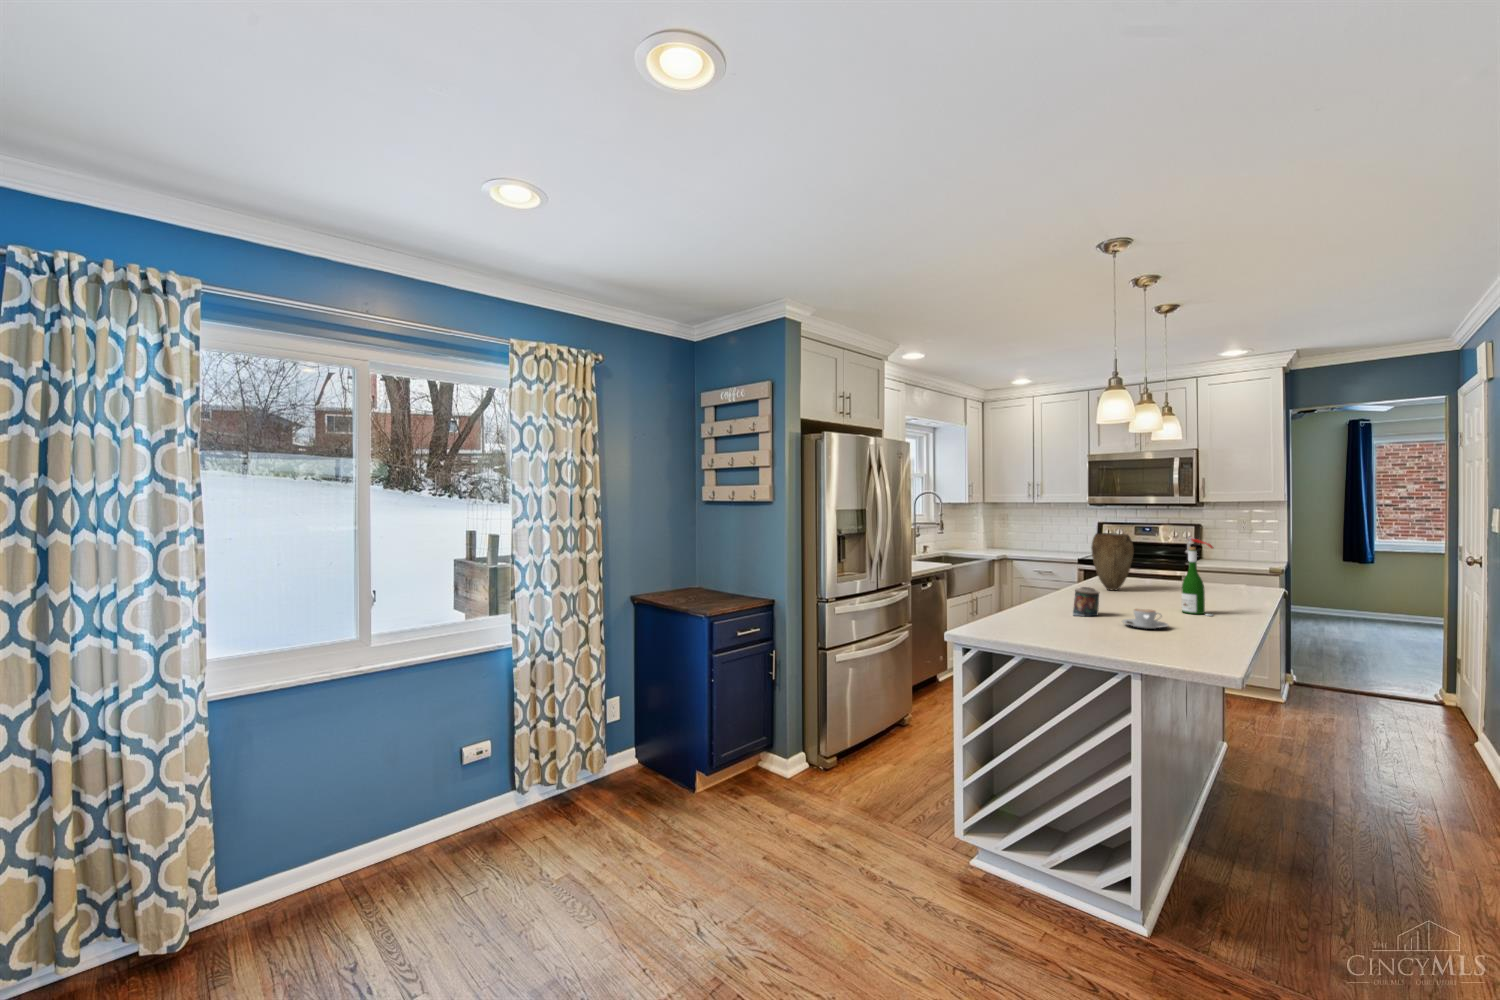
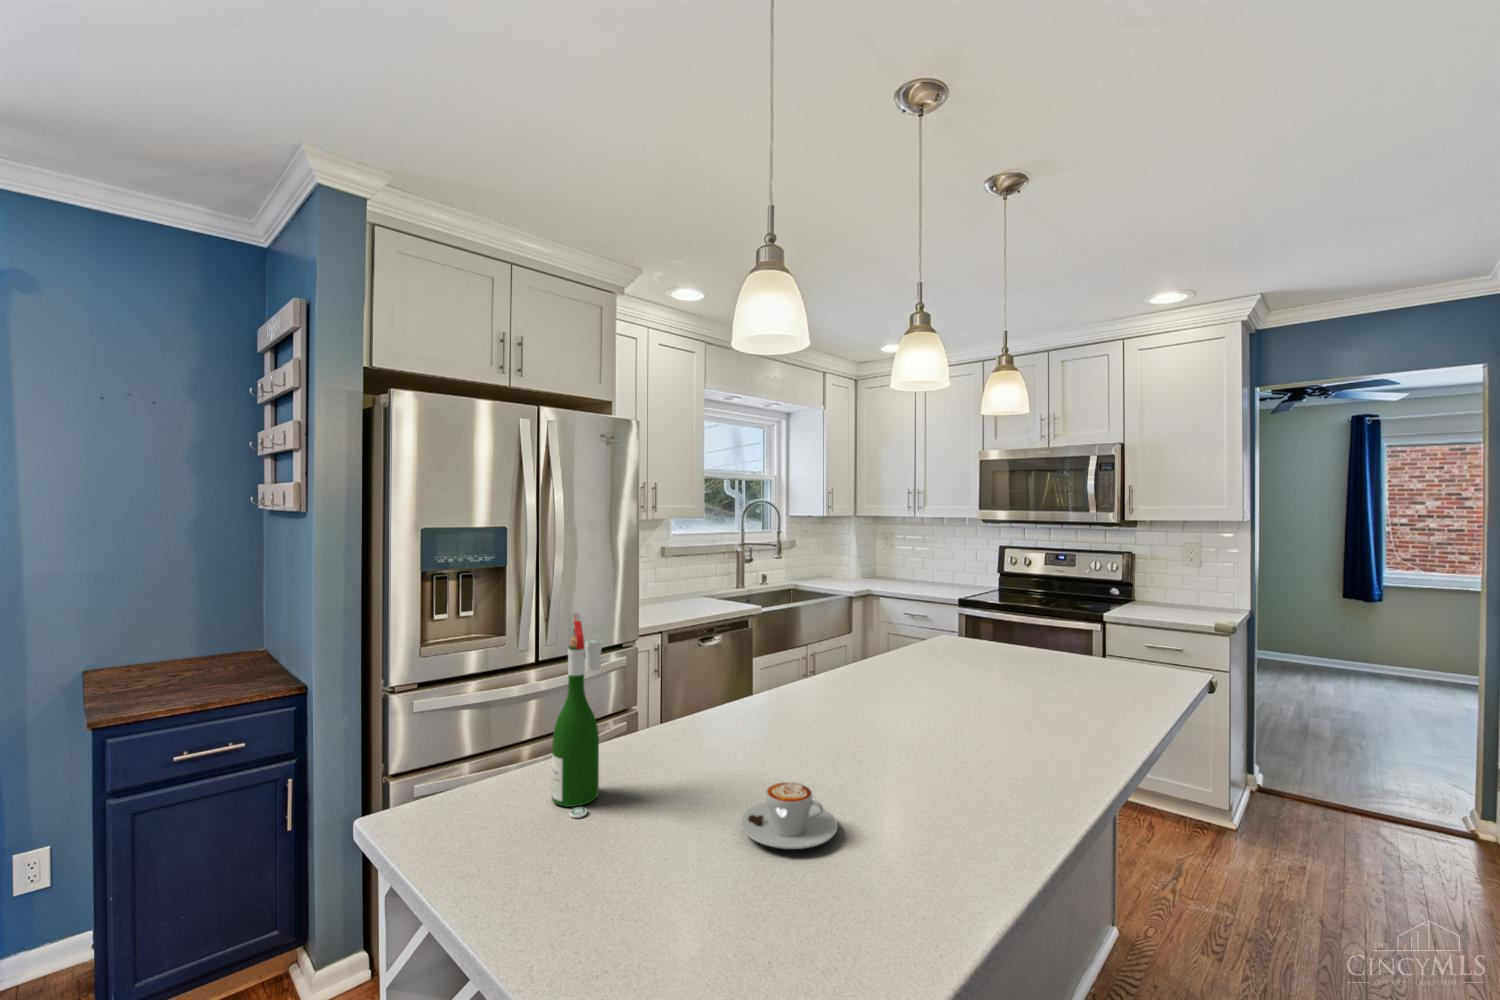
vase: present [1091,533,1134,590] -> none [880,574,946,676]
wine bottle: present [1182,537,1214,616] -> present [552,613,602,818]
candle: present [1073,587,1099,616] -> none [707,703,767,774]

